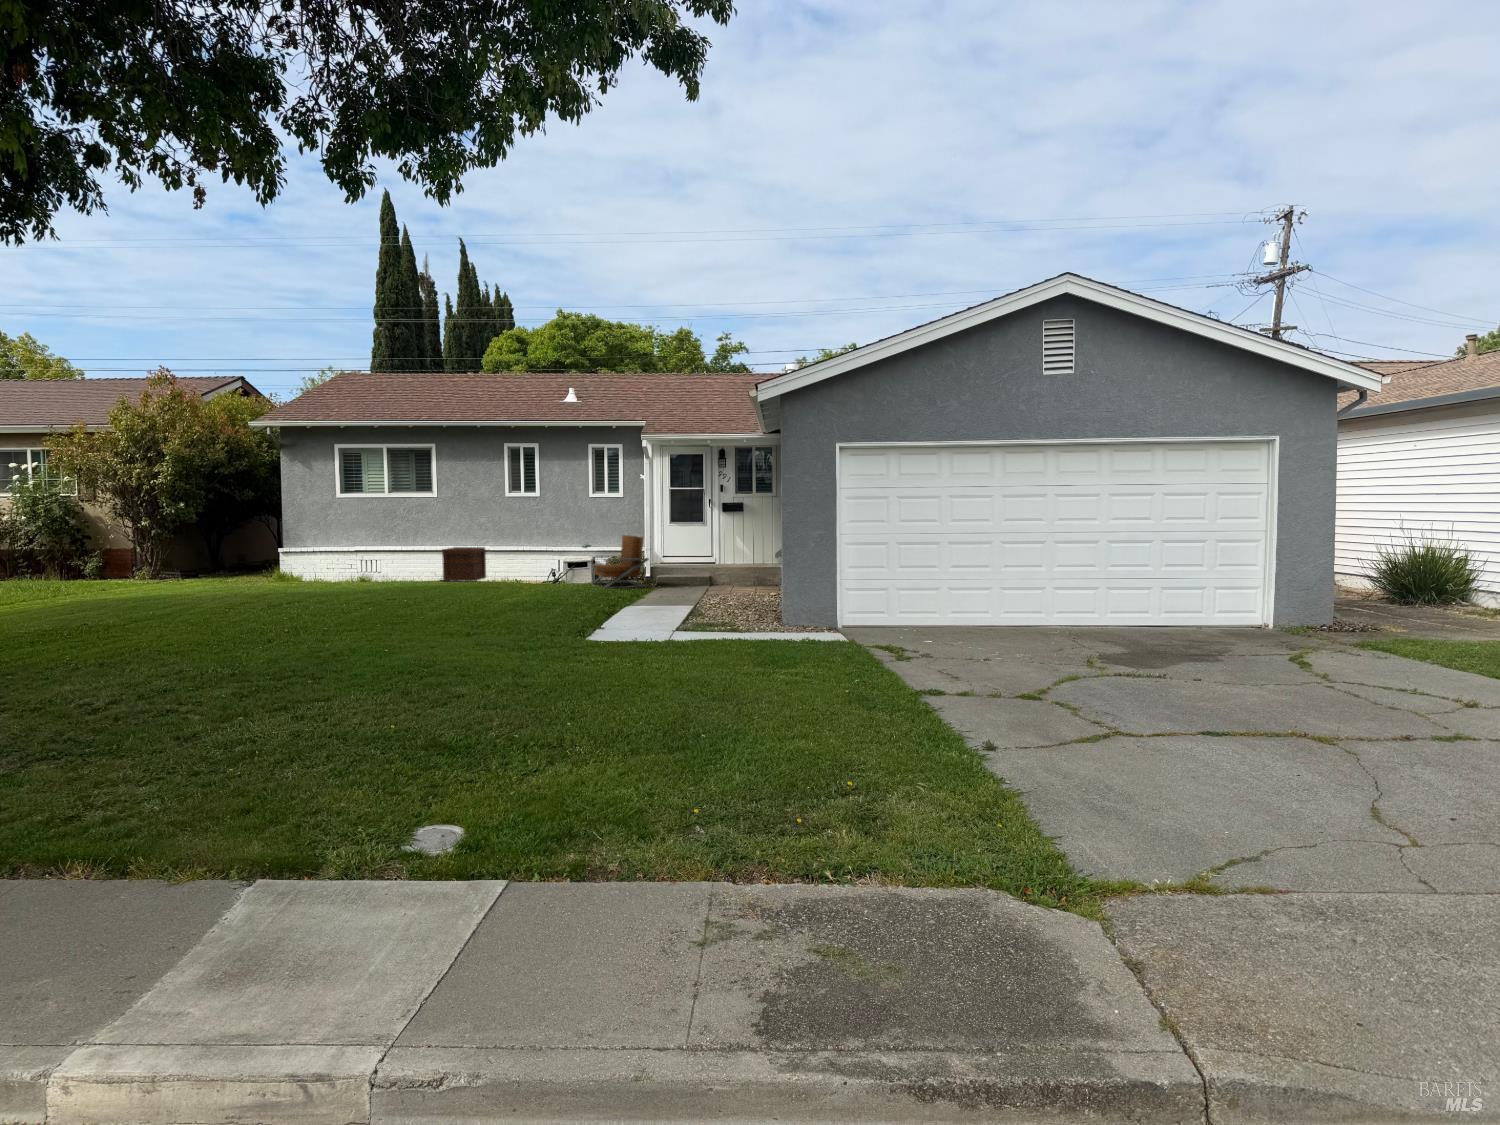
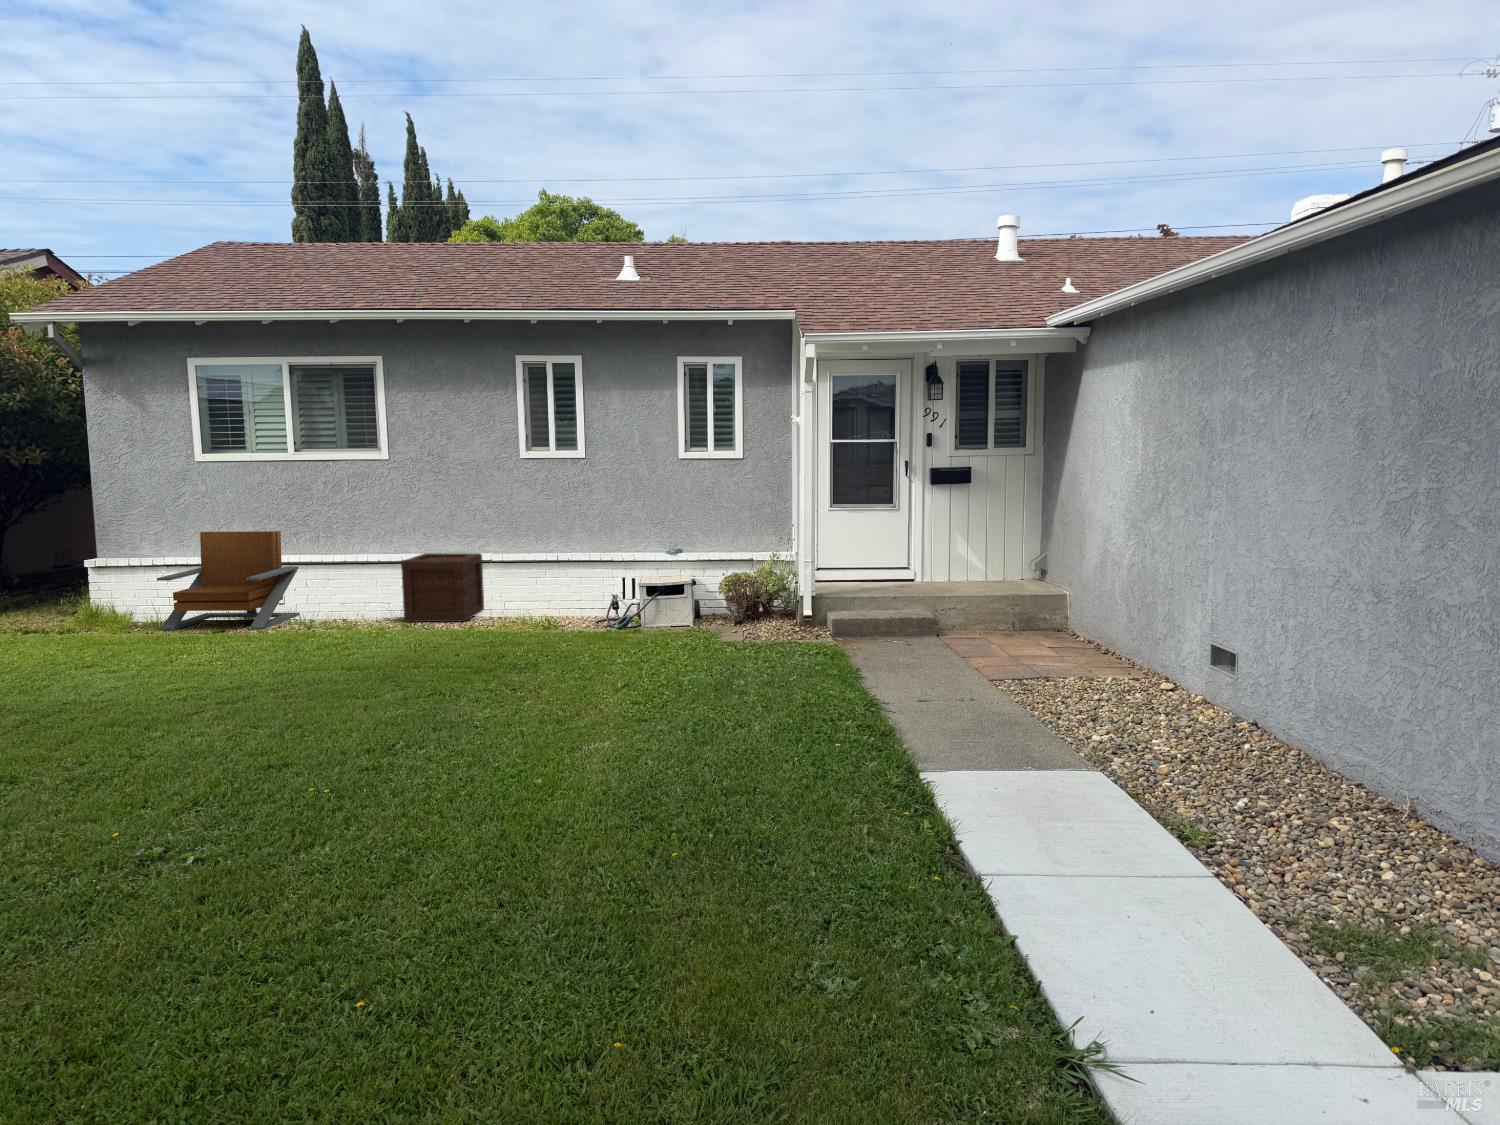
lounge chair: present [592,535,649,589] -> present [157,531,300,630]

